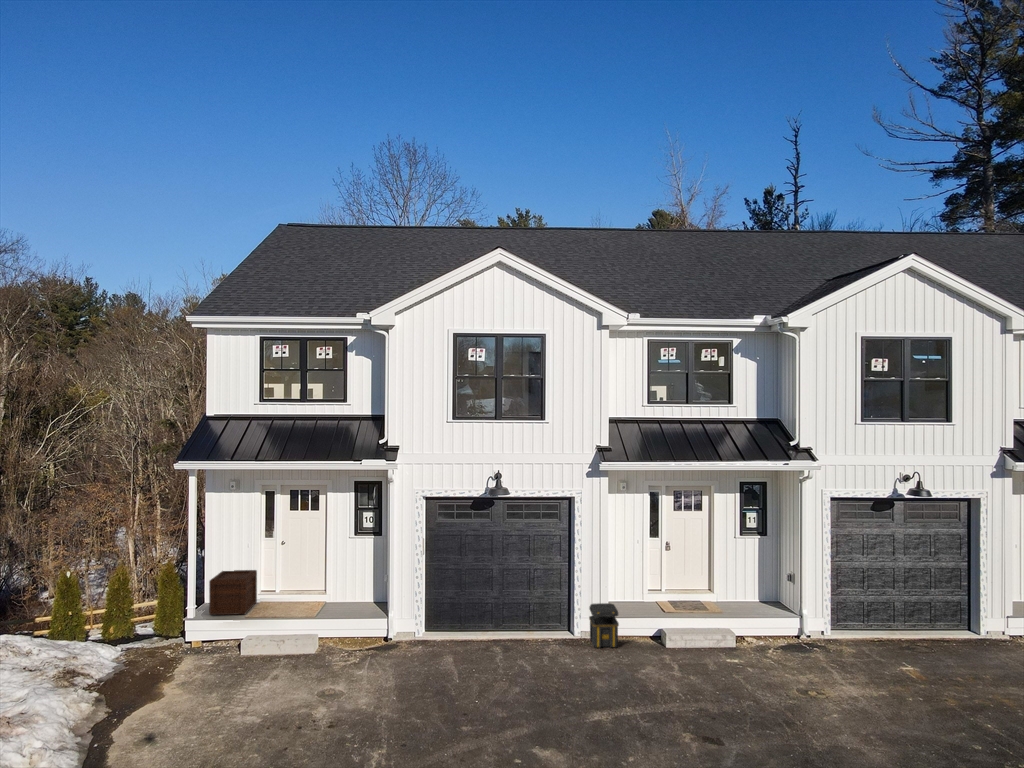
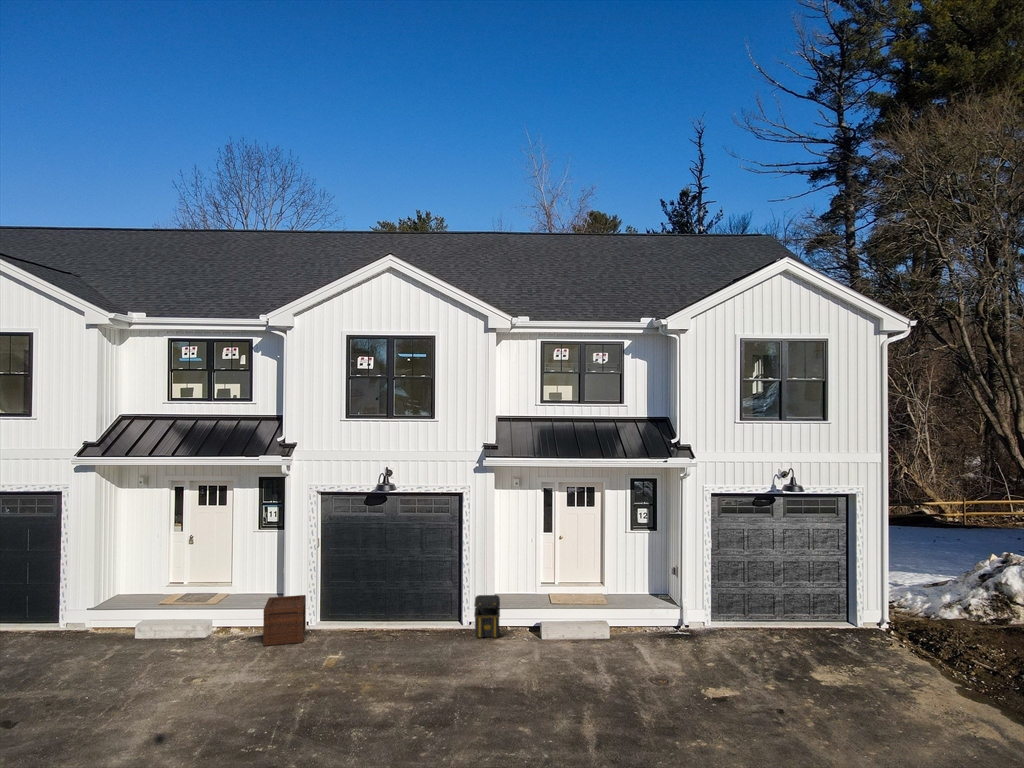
wooden crate: present [209,570,257,615] -> present [263,595,306,646]

